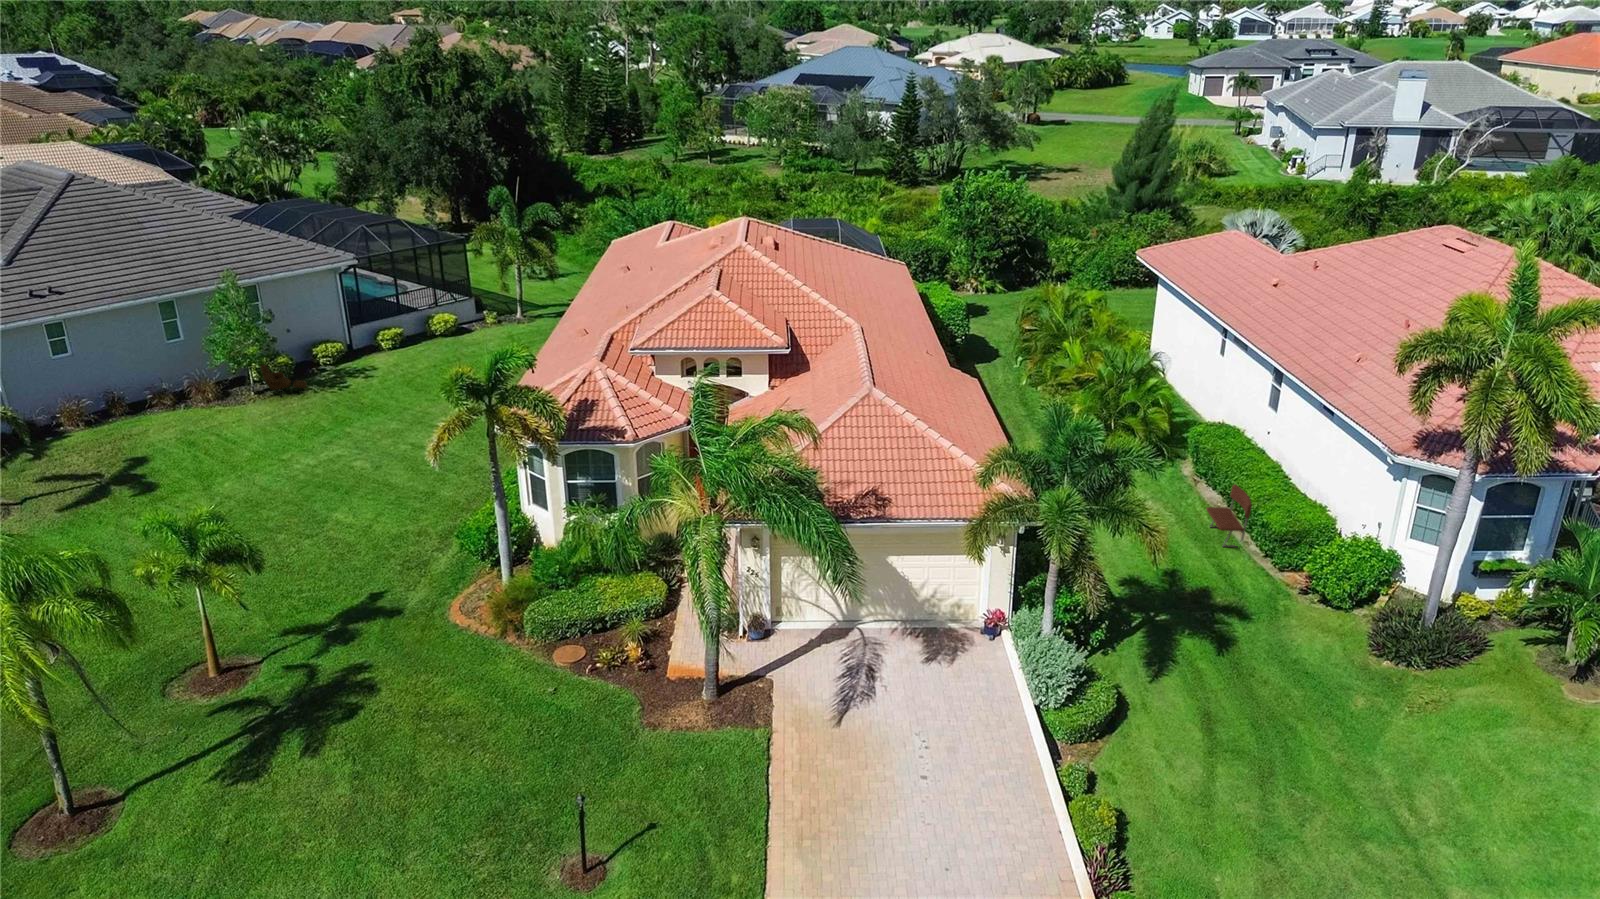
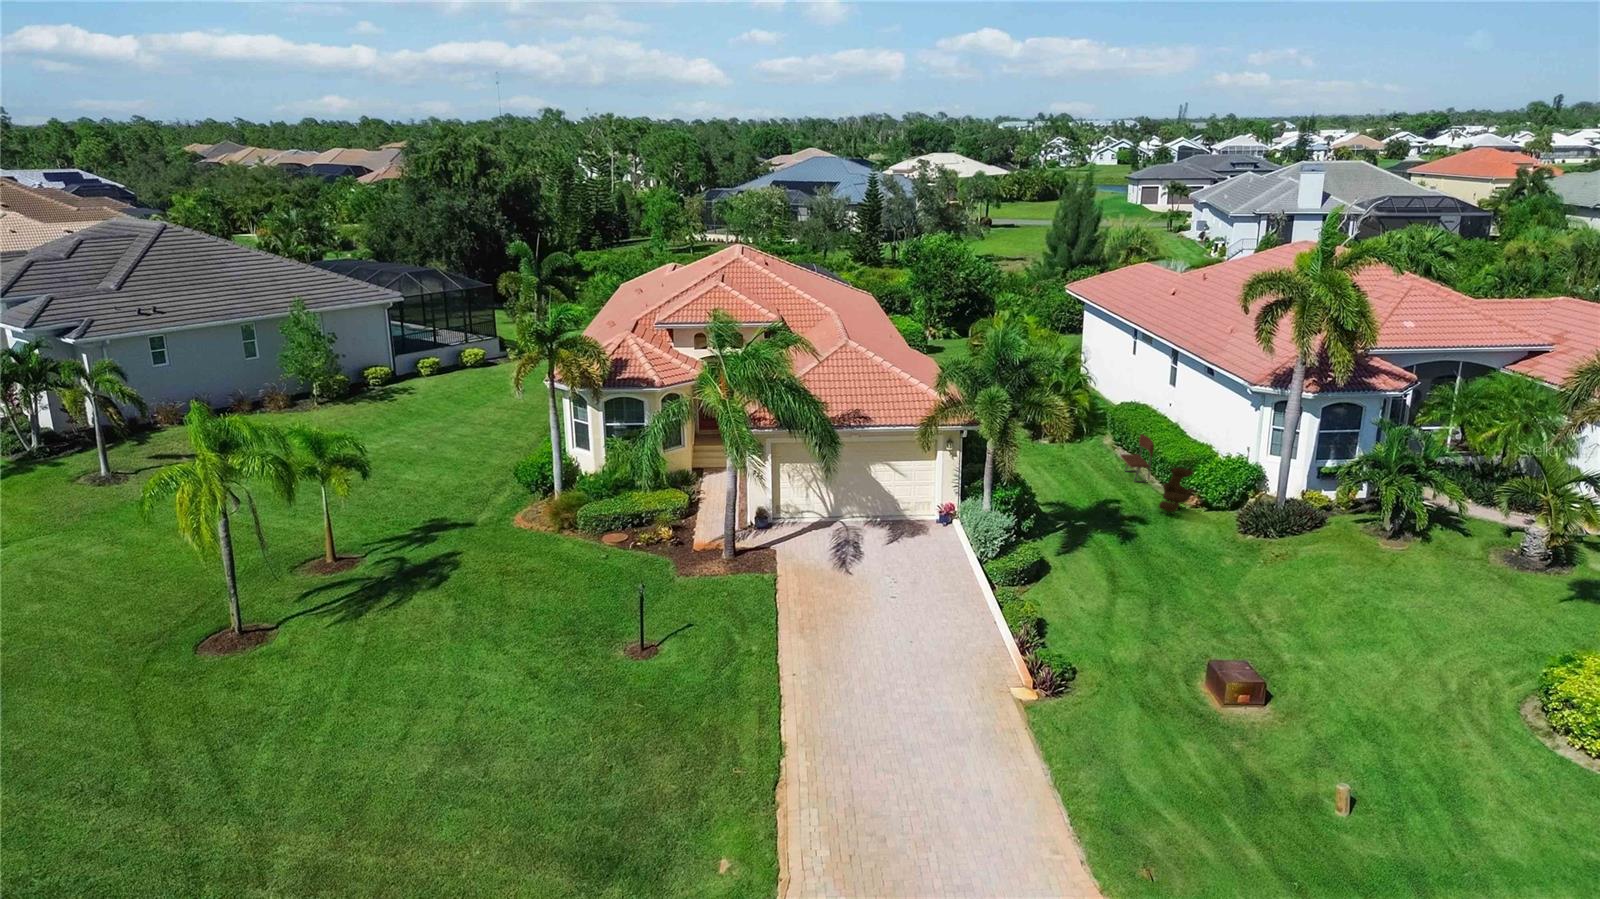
lounge chair: present [261,365,307,396] -> present [1159,468,1194,513]

